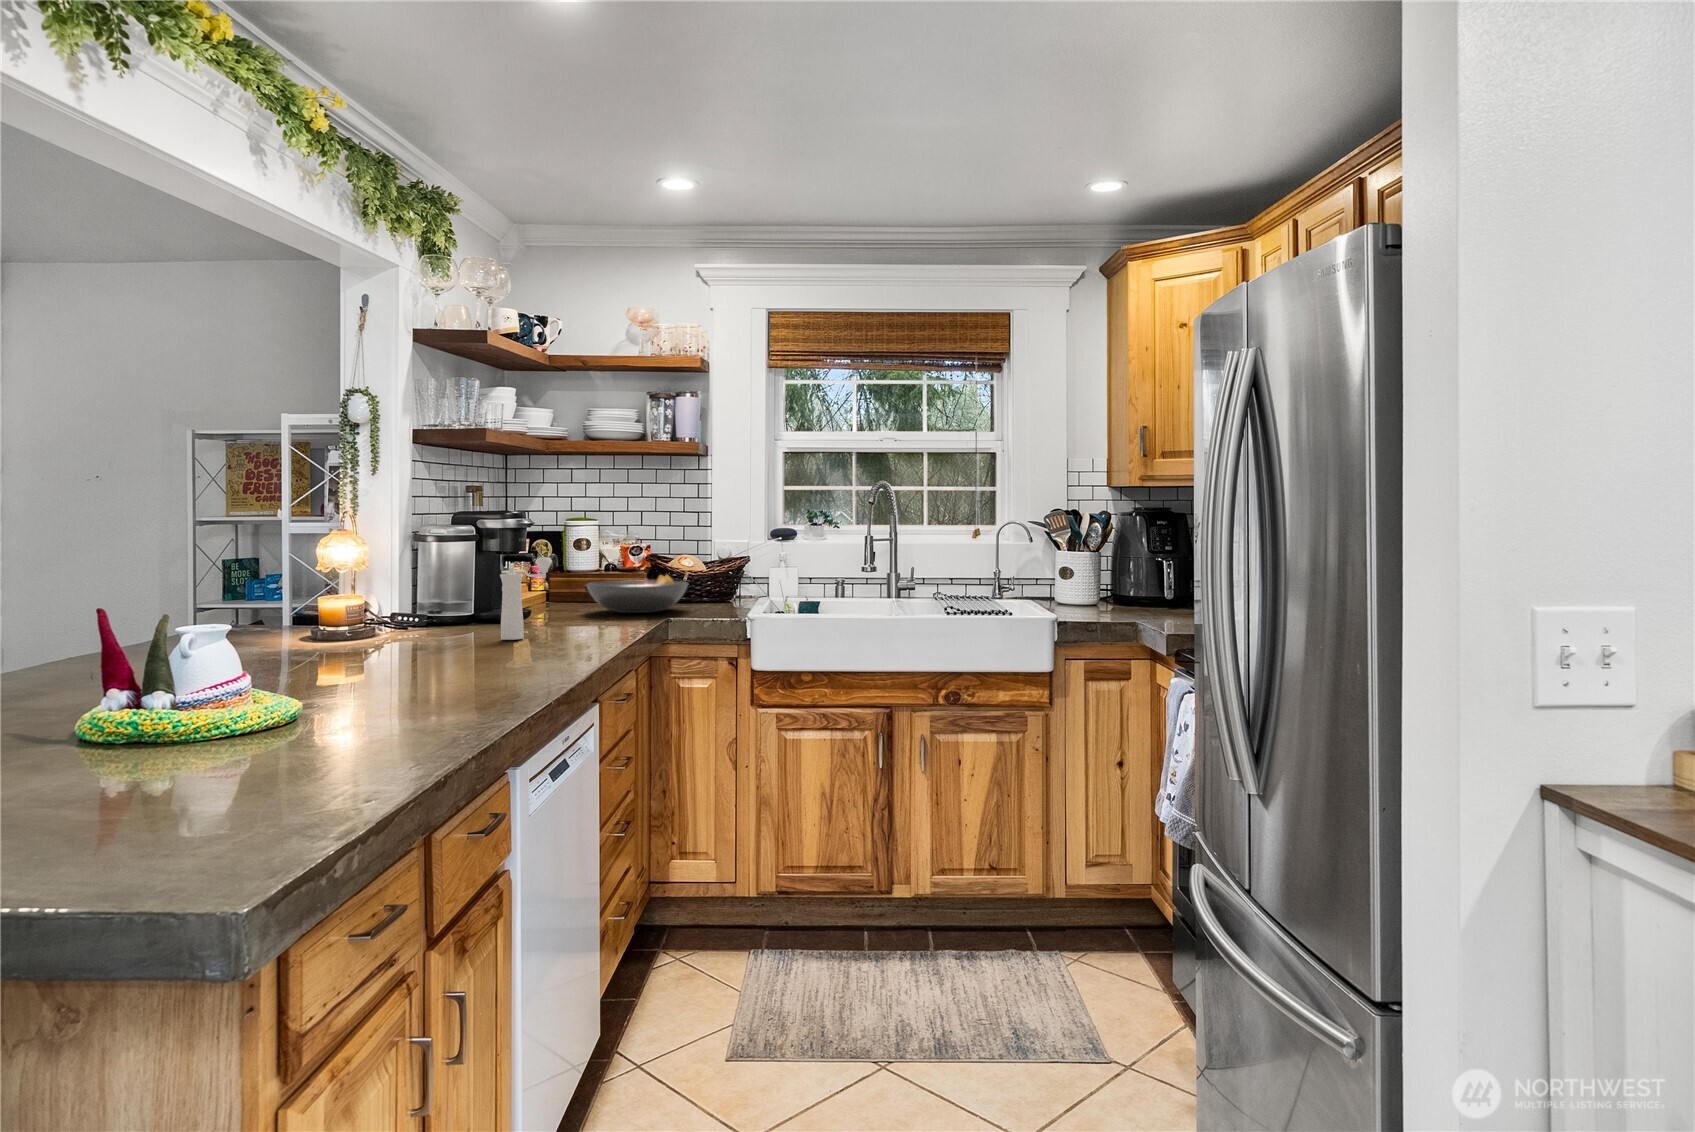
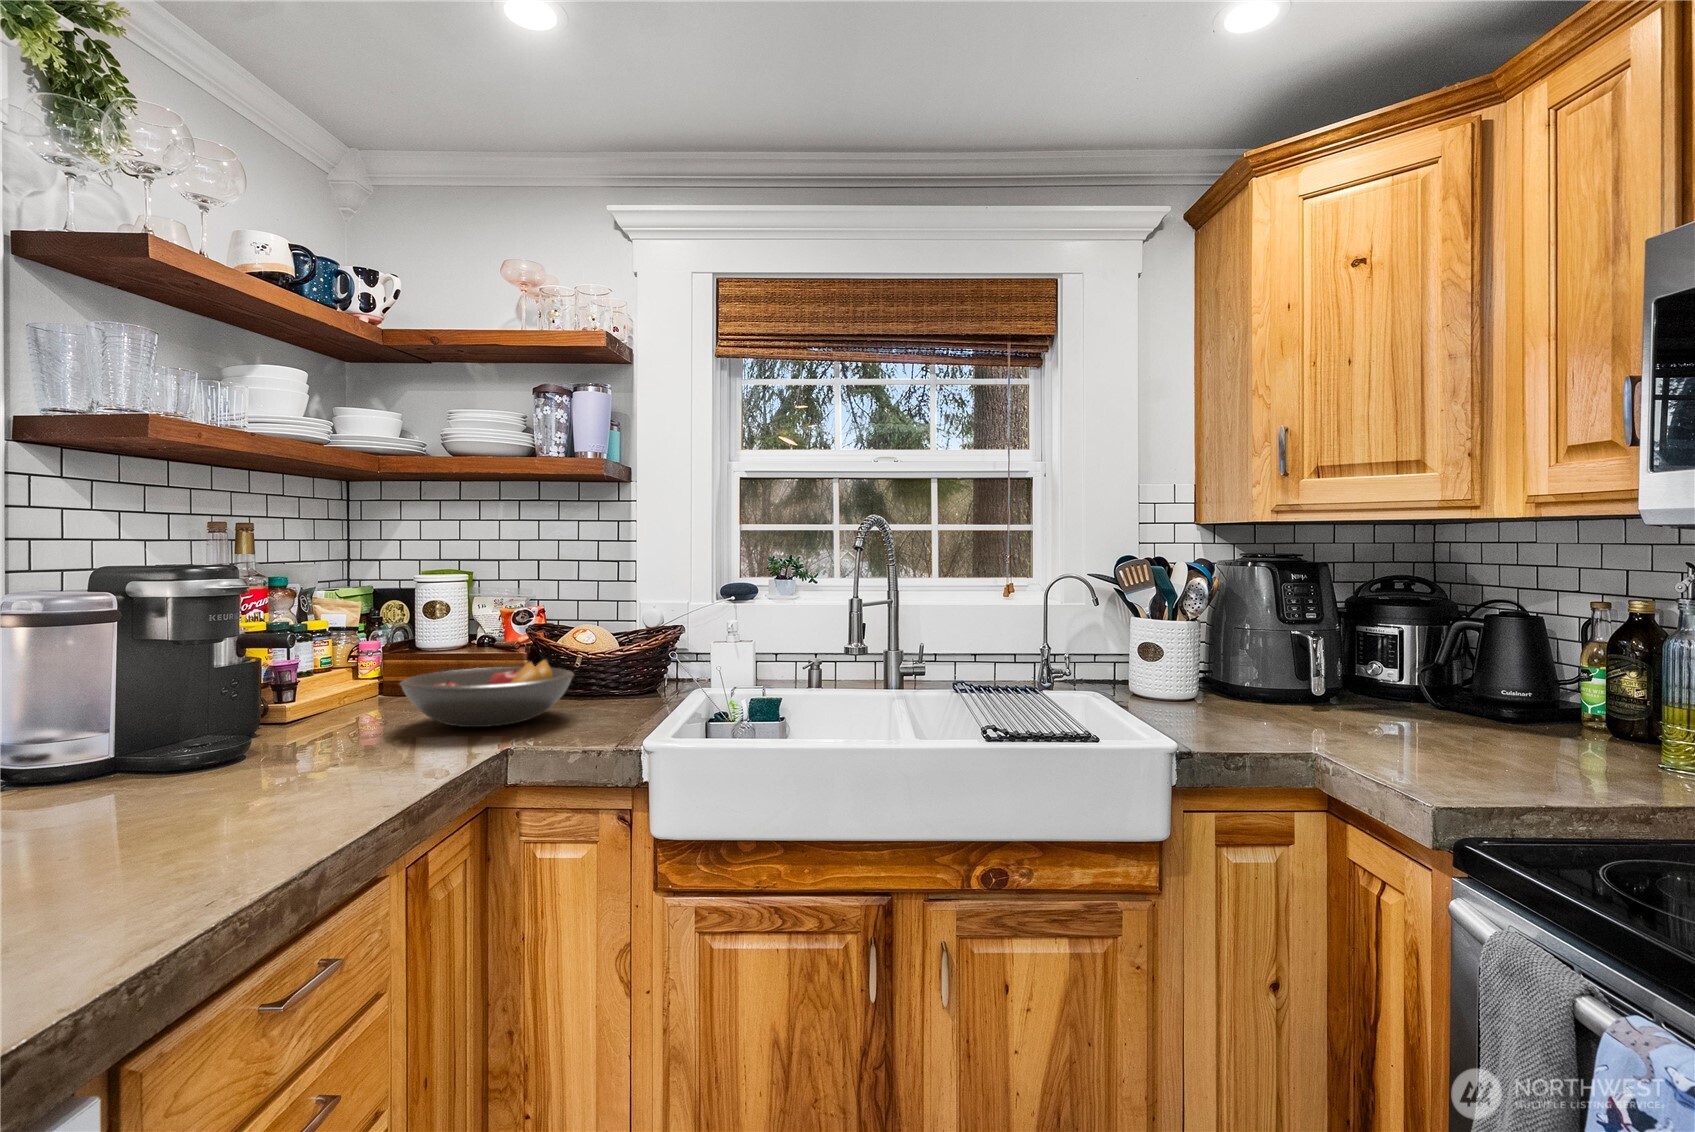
pepper mill: present [500,557,552,640] -> none [115,656,257,829]

